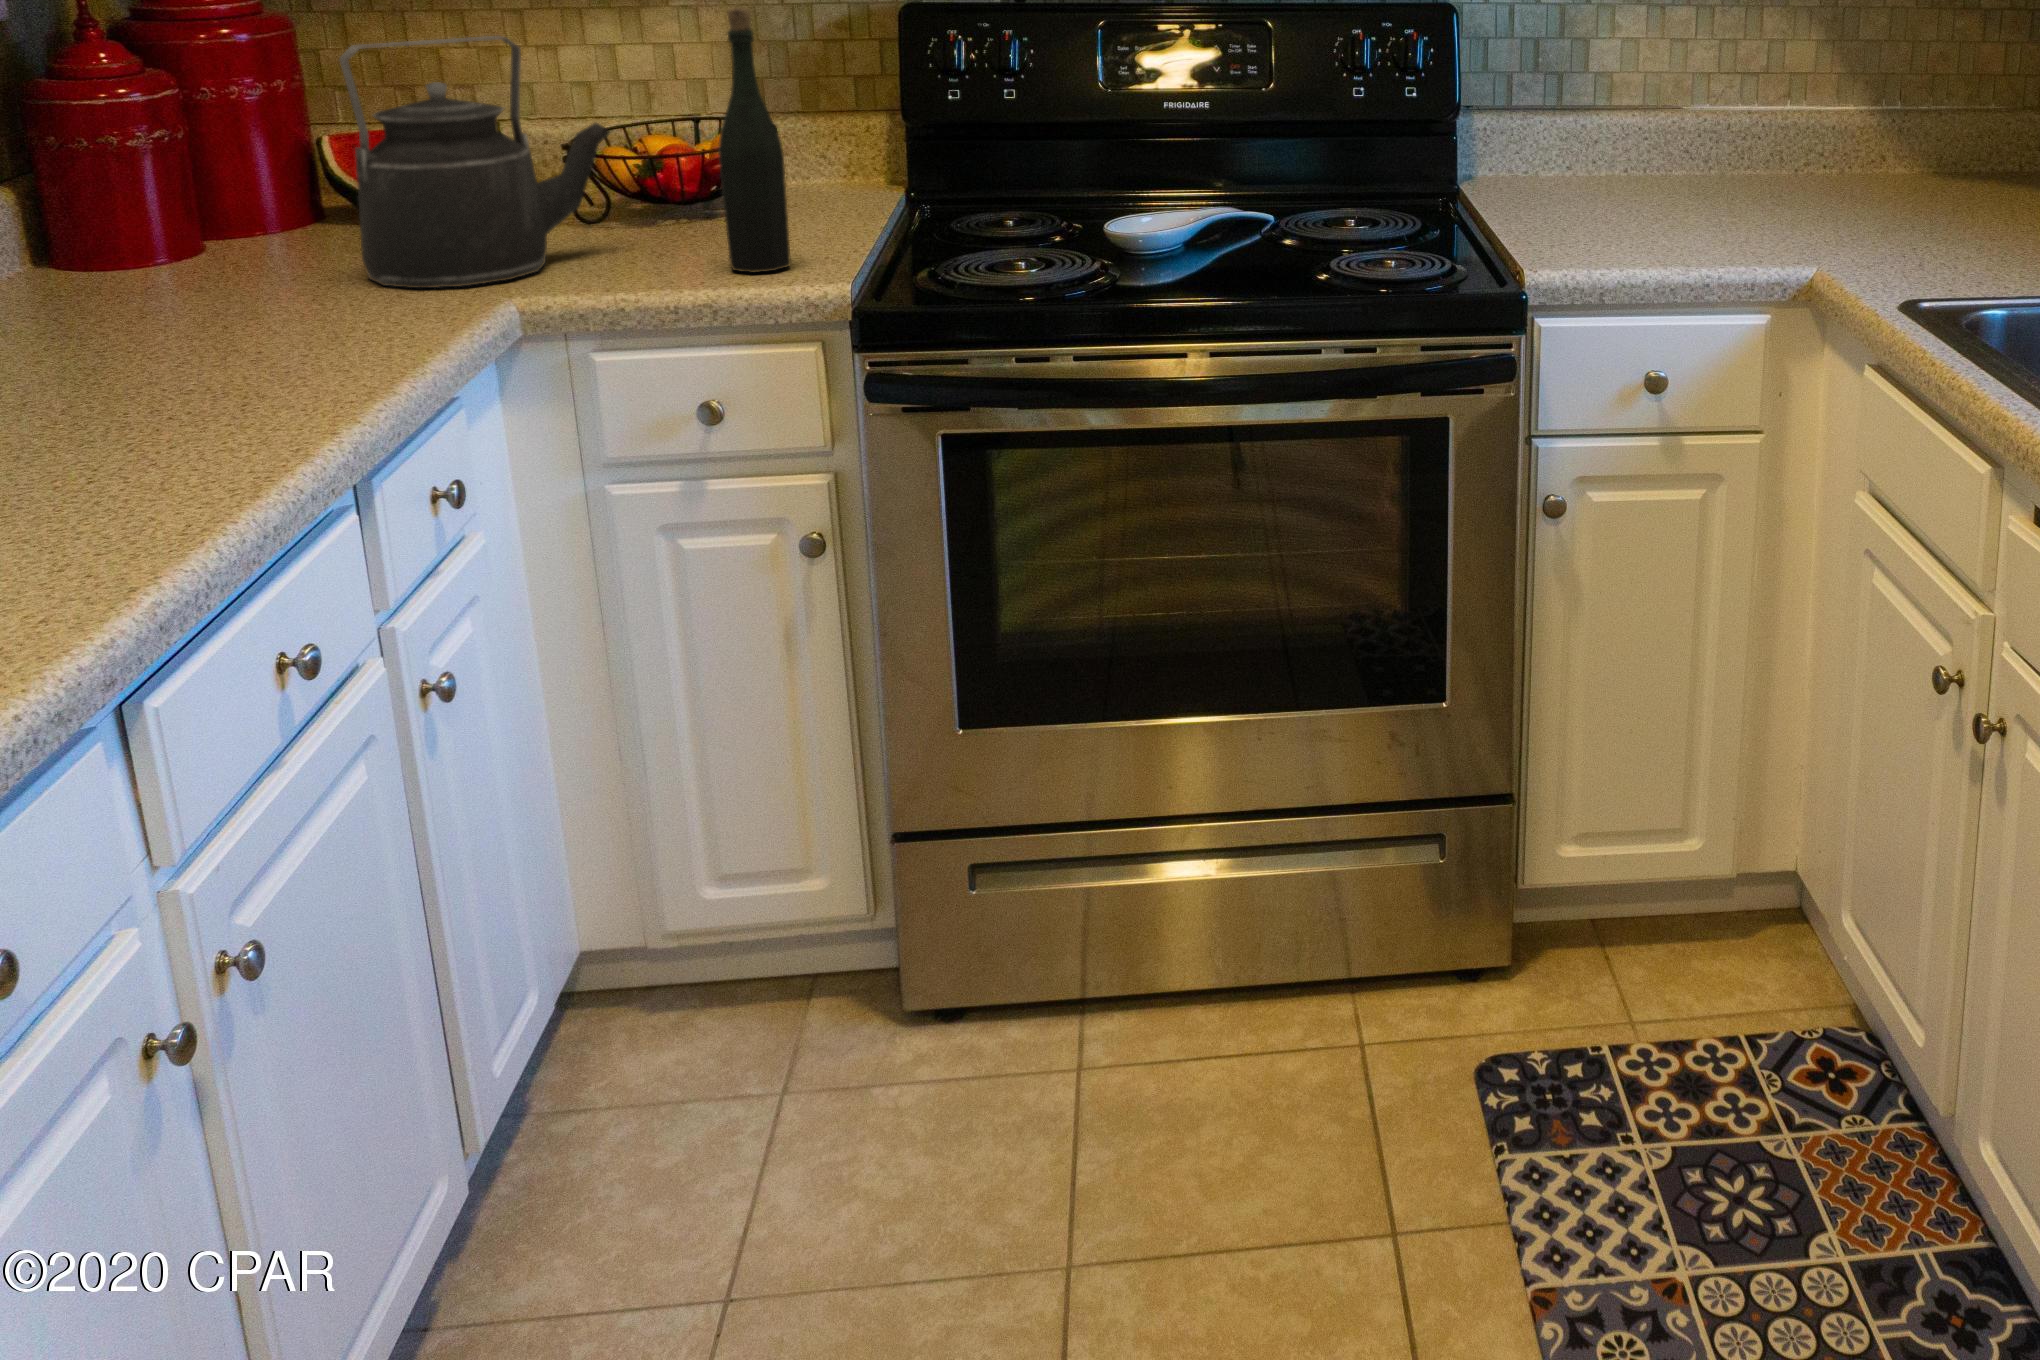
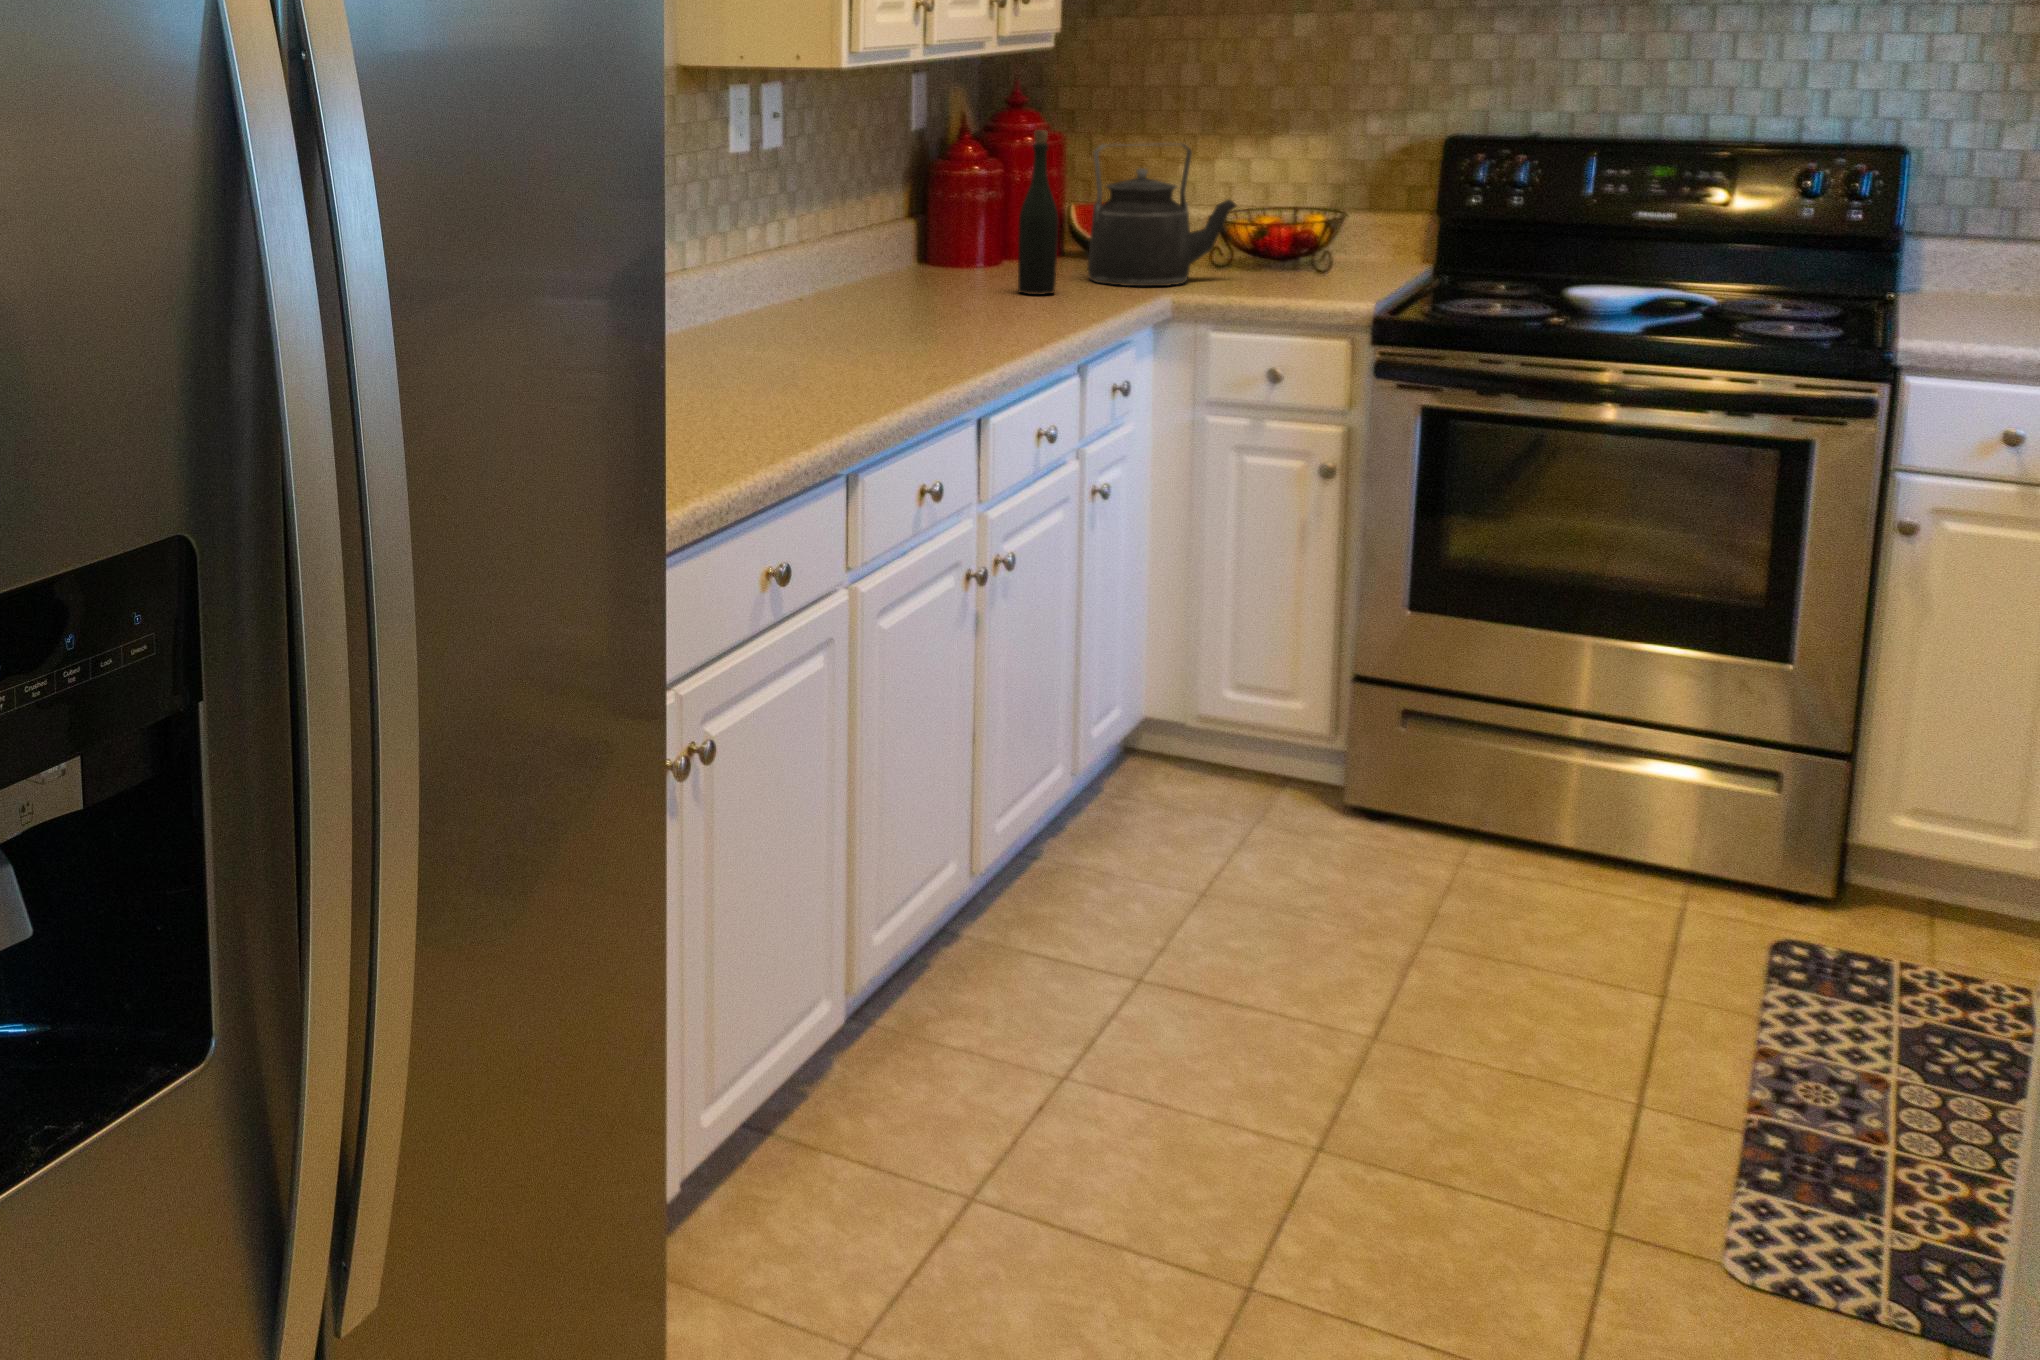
bottle: present [718,8,791,273] -> present [1018,130,1058,295]

